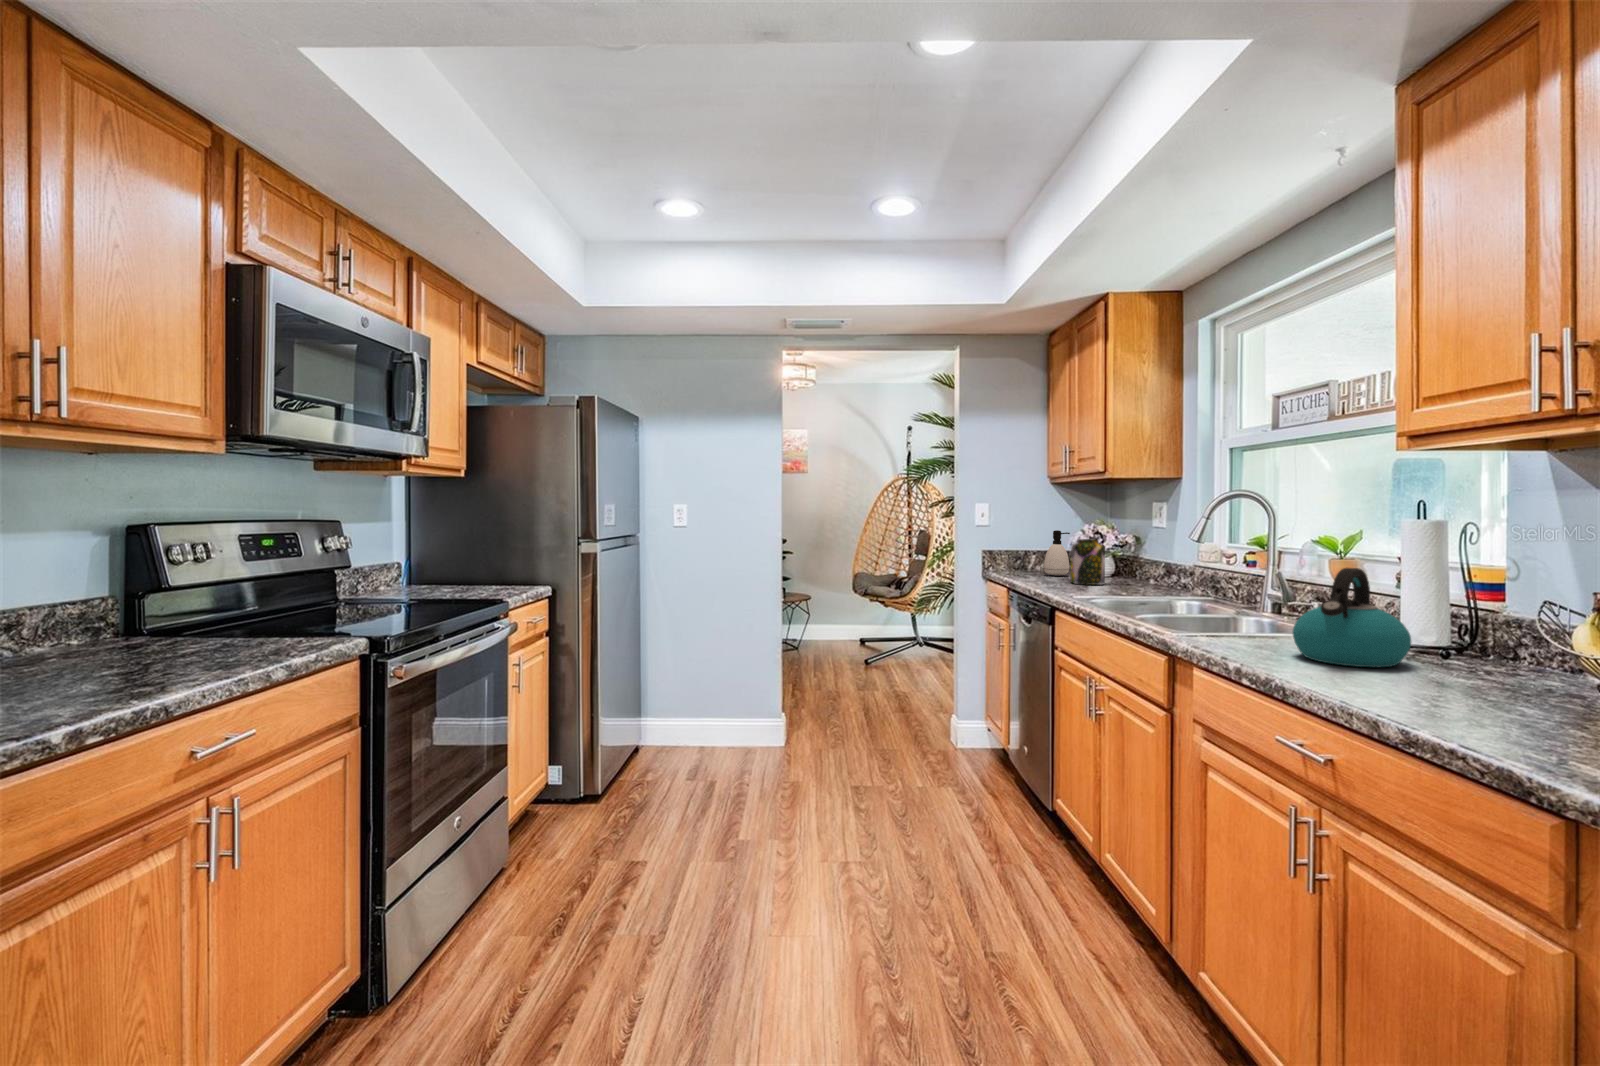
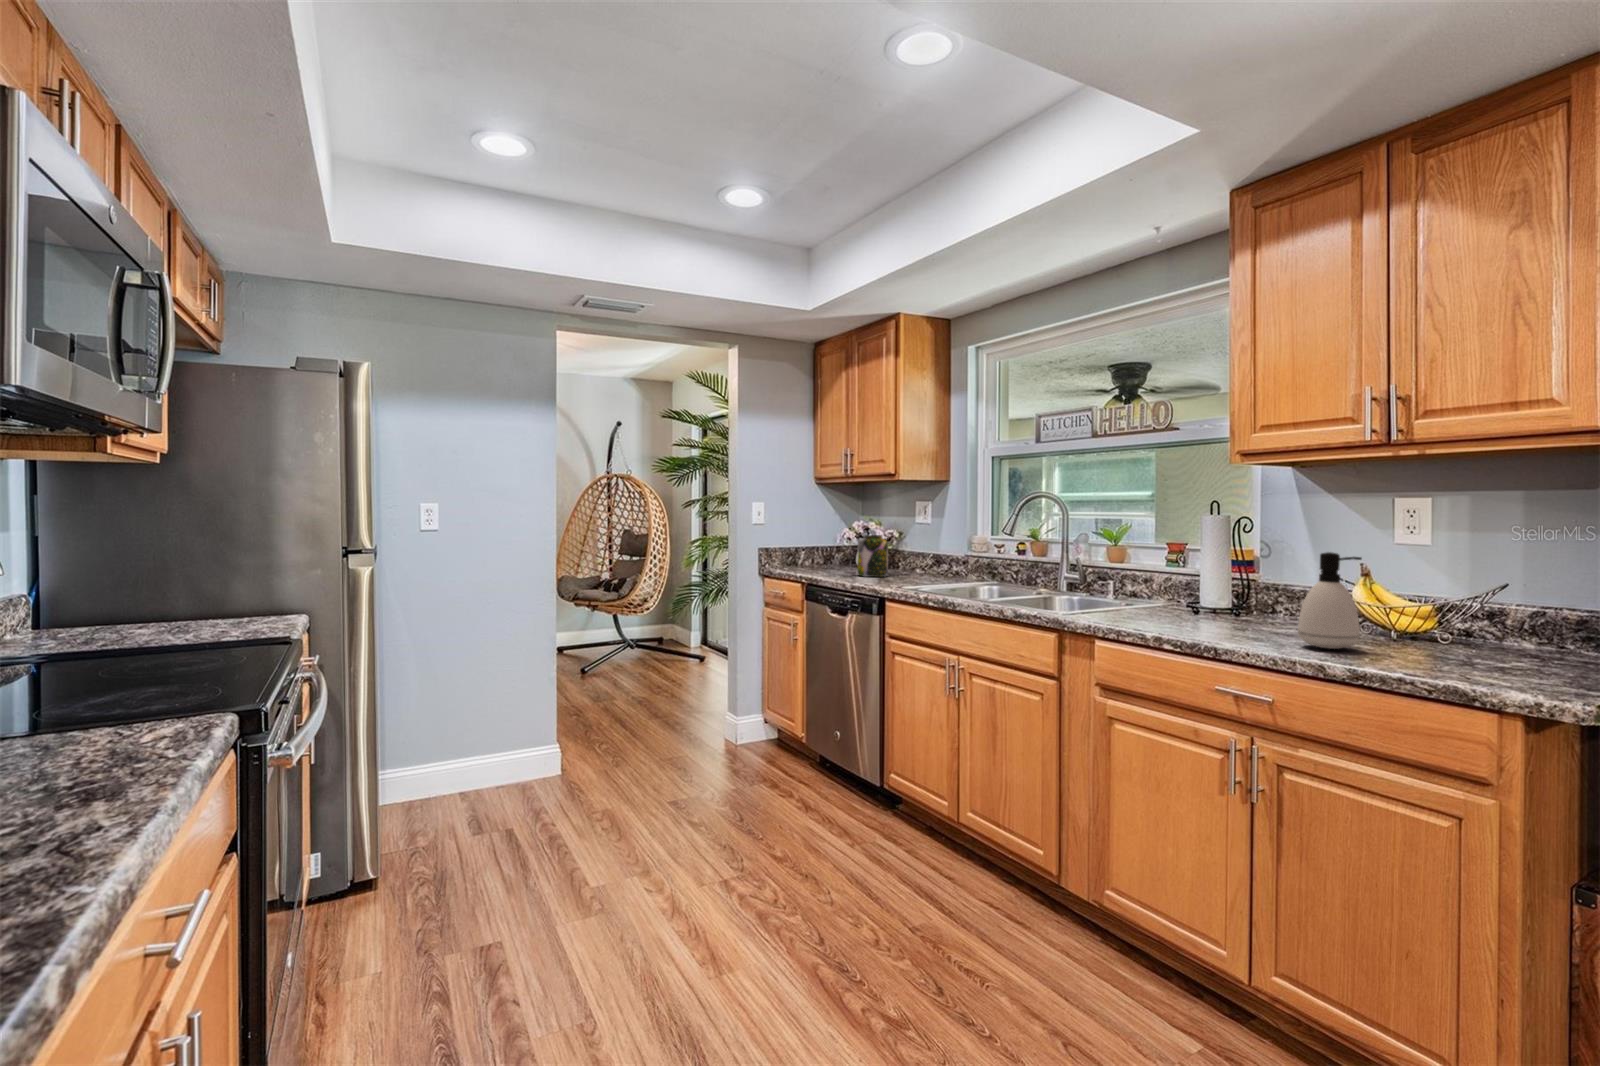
soap dispenser: present [1044,530,1070,576] -> present [1298,552,1362,649]
kettle: present [1293,568,1411,667] -> none [1161,552,1245,628]

